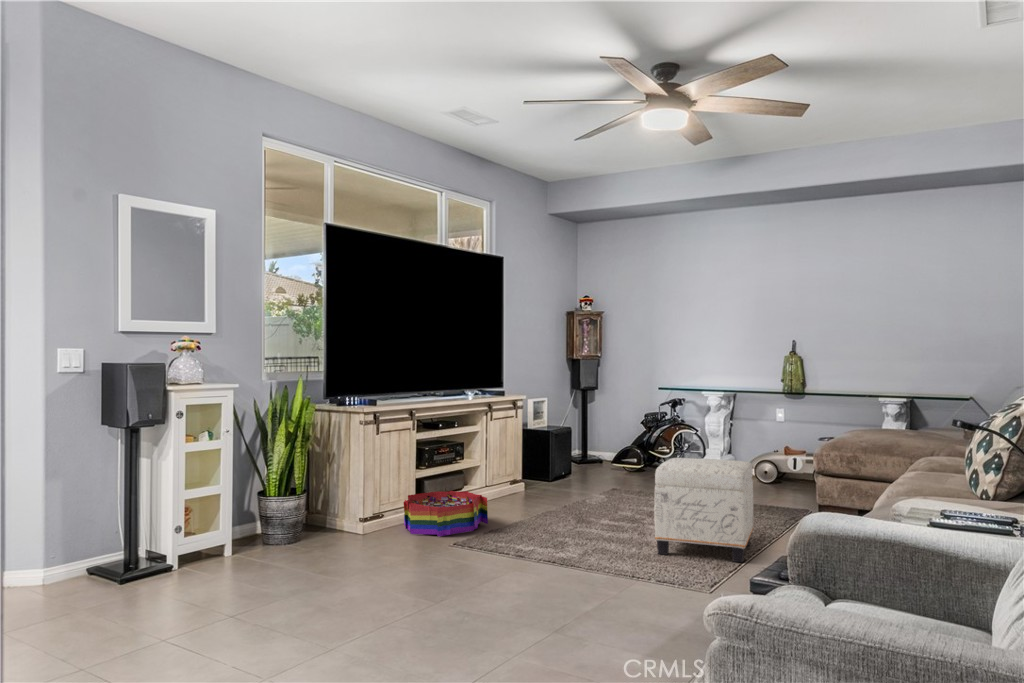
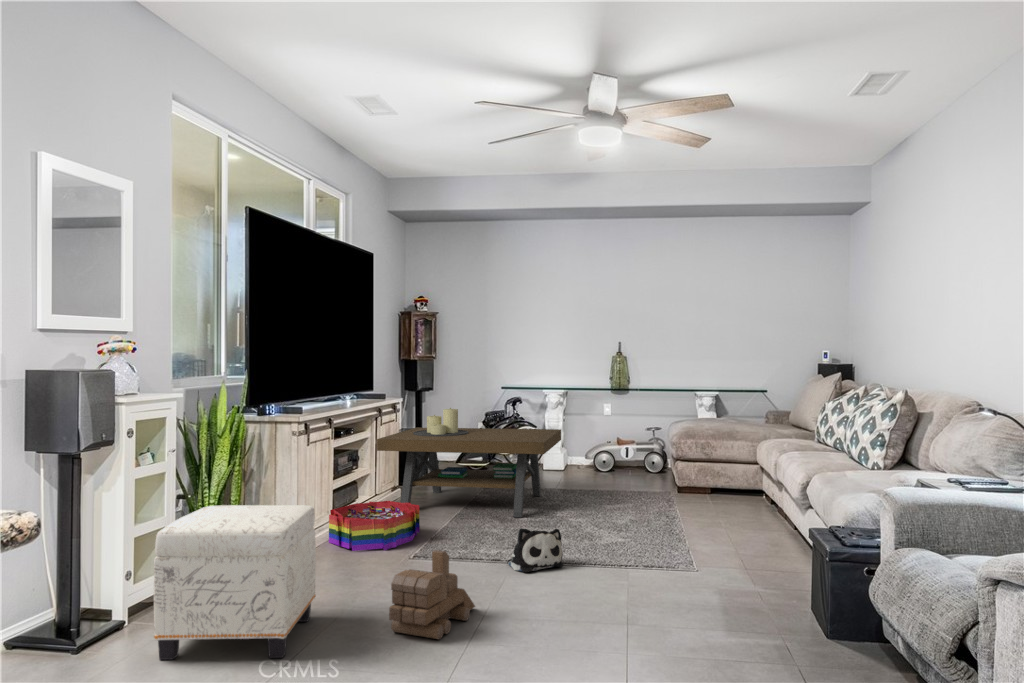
coffee table: none [480,406,678,520] -> present [377,408,561,517]
ottoman: present [654,458,753,562] -> present [154,505,316,660]
plush toy: none [526,526,579,571] -> present [507,528,563,572]
toy train: none [337,536,440,618] -> present [389,550,475,639]

